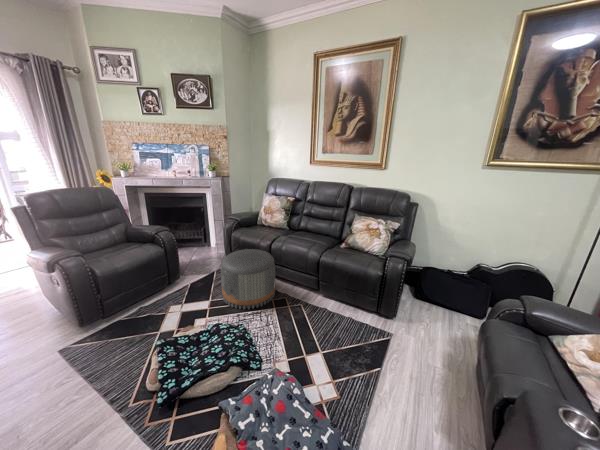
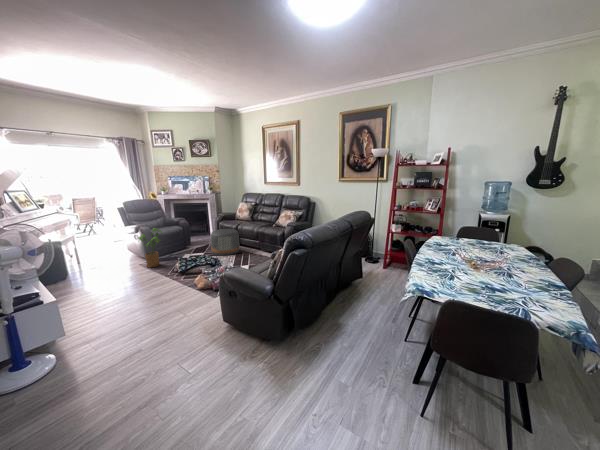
house plant: none [41,269,113,367] -> present [138,228,162,268]

